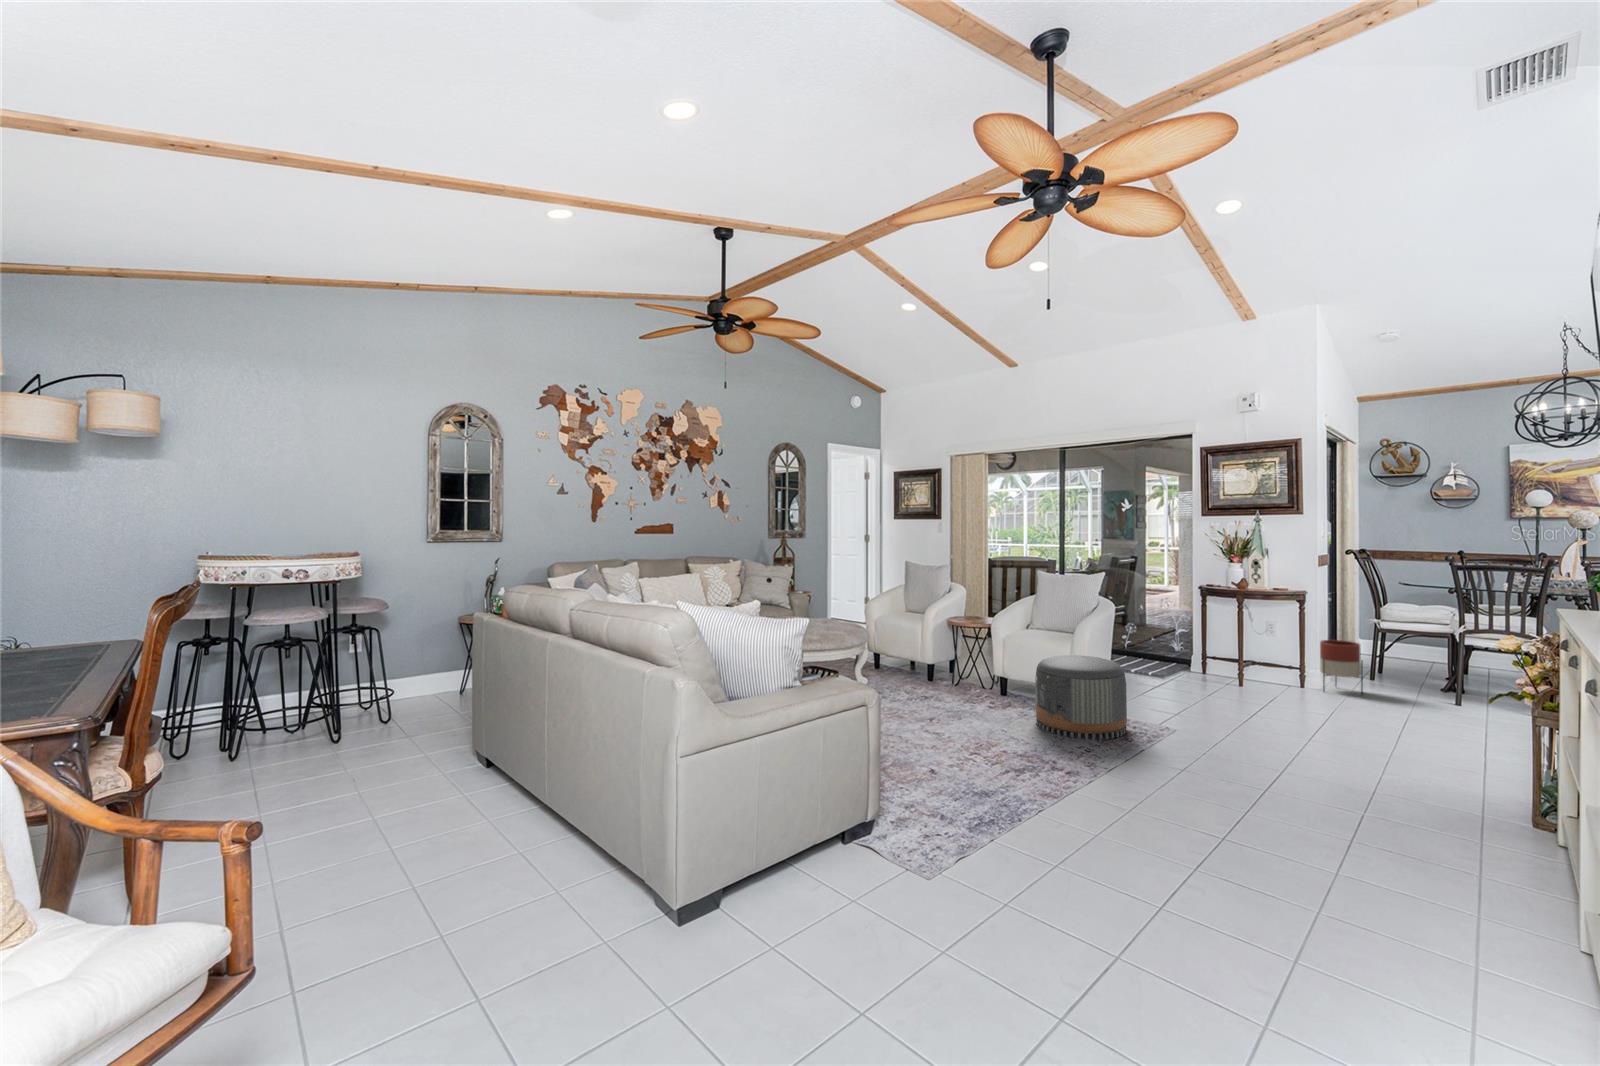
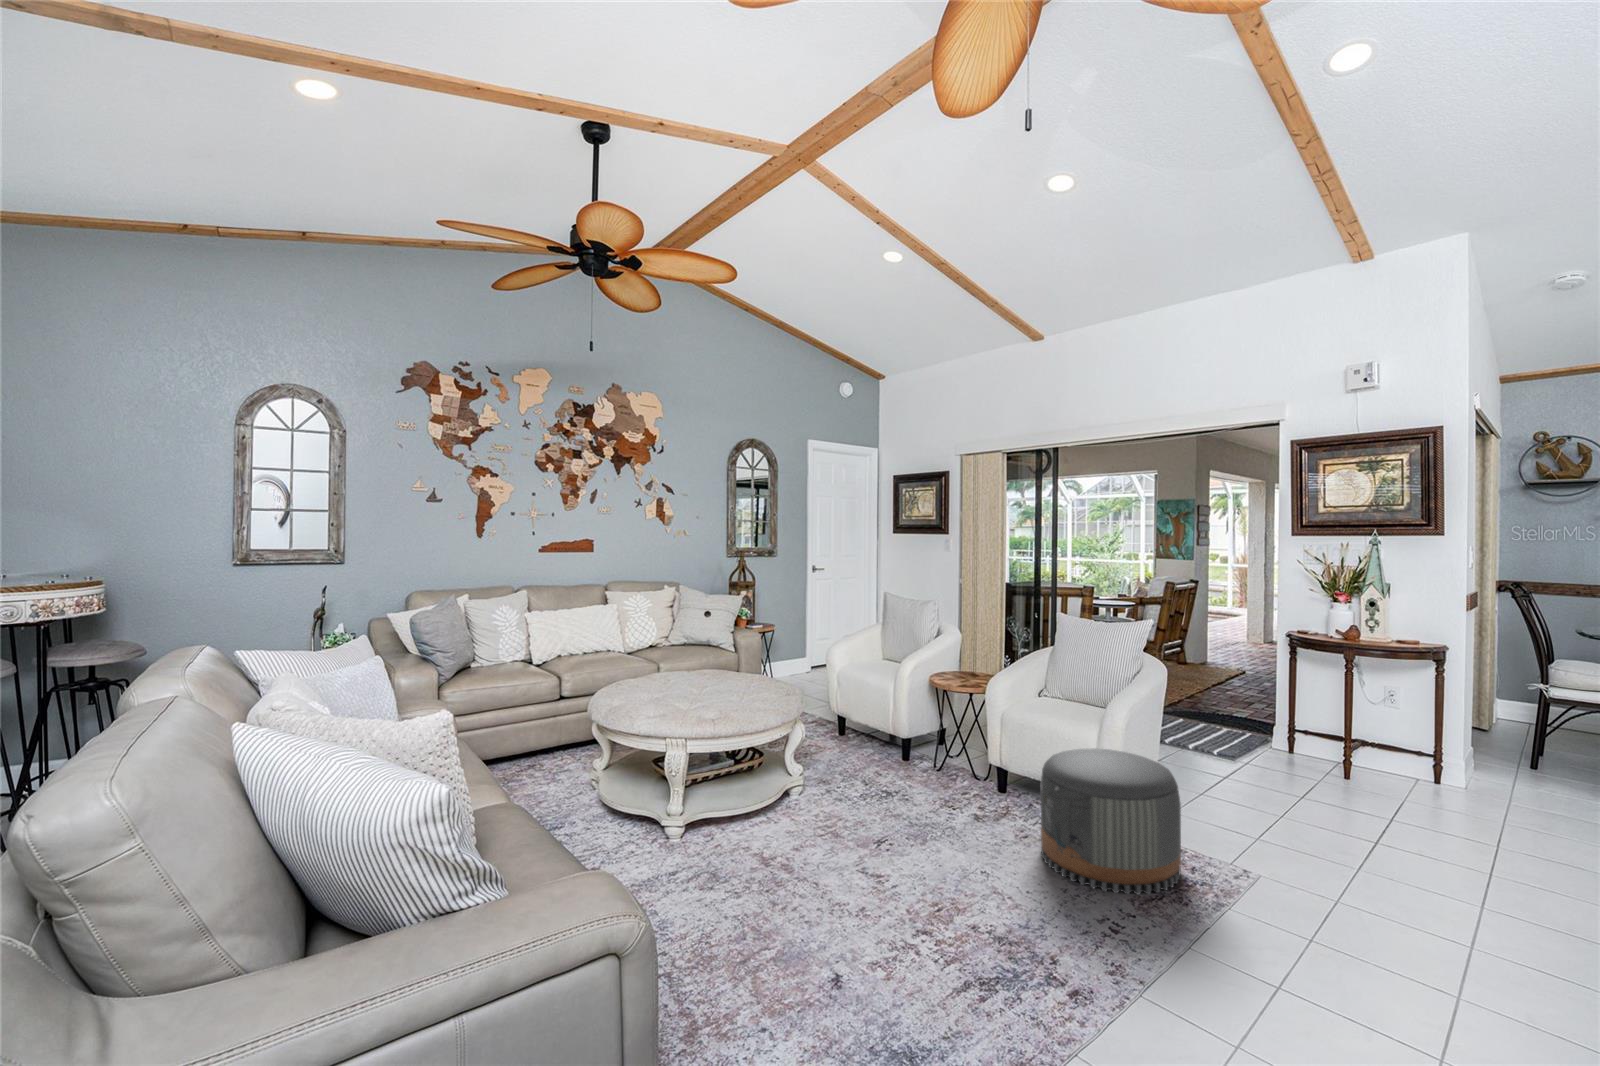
planter: present [1320,640,1363,694] -> none [1471,718,1540,803]

